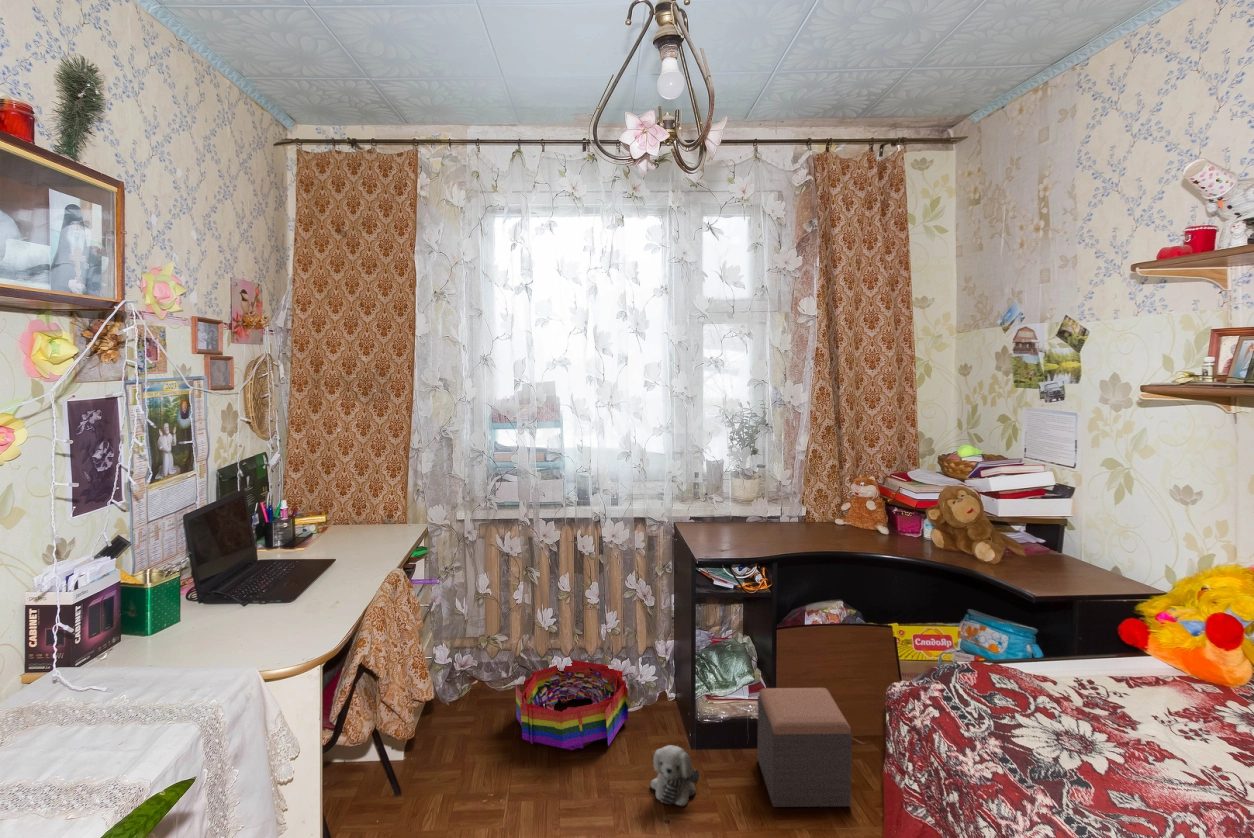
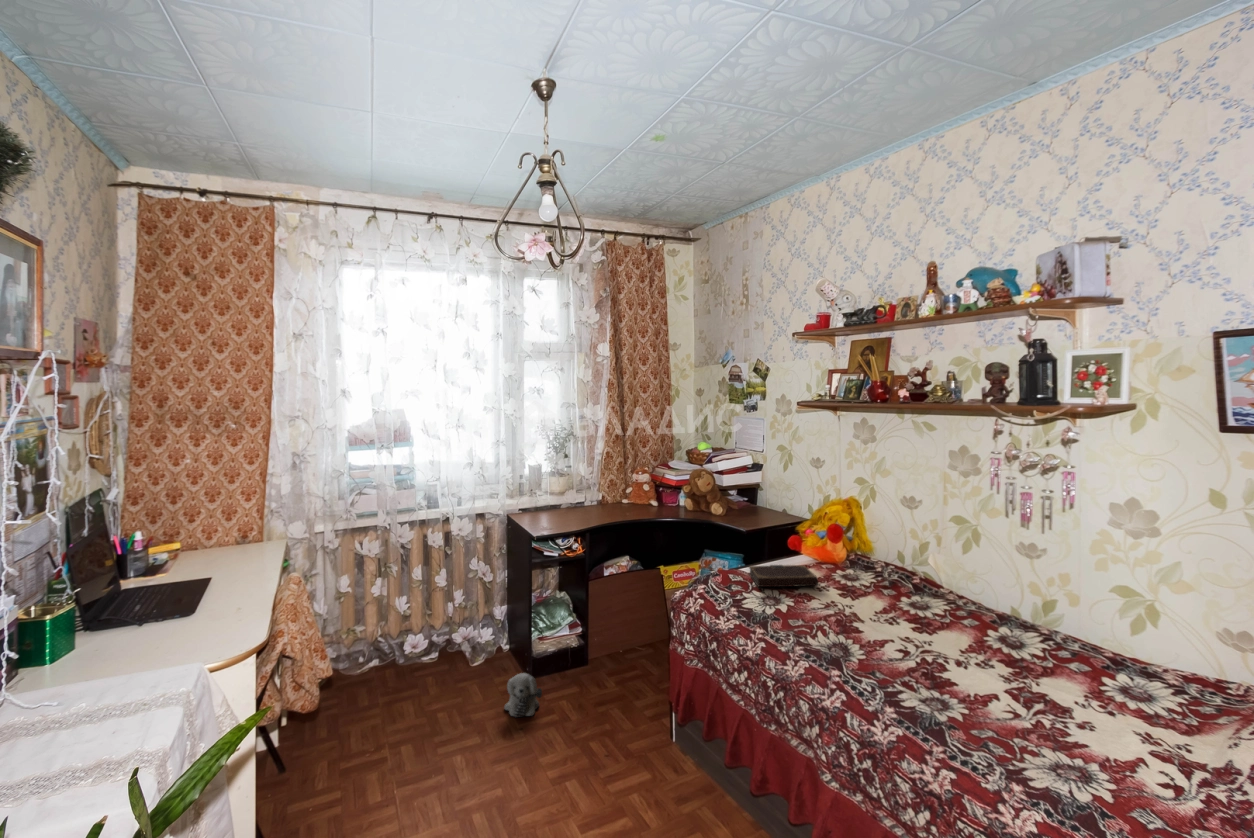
storage bin: present [516,660,628,750] -> none [377,631,476,702]
notebook: none [1030,663,1179,728] -> present [749,565,818,587]
footstool: present [758,688,852,807] -> none [579,616,646,703]

